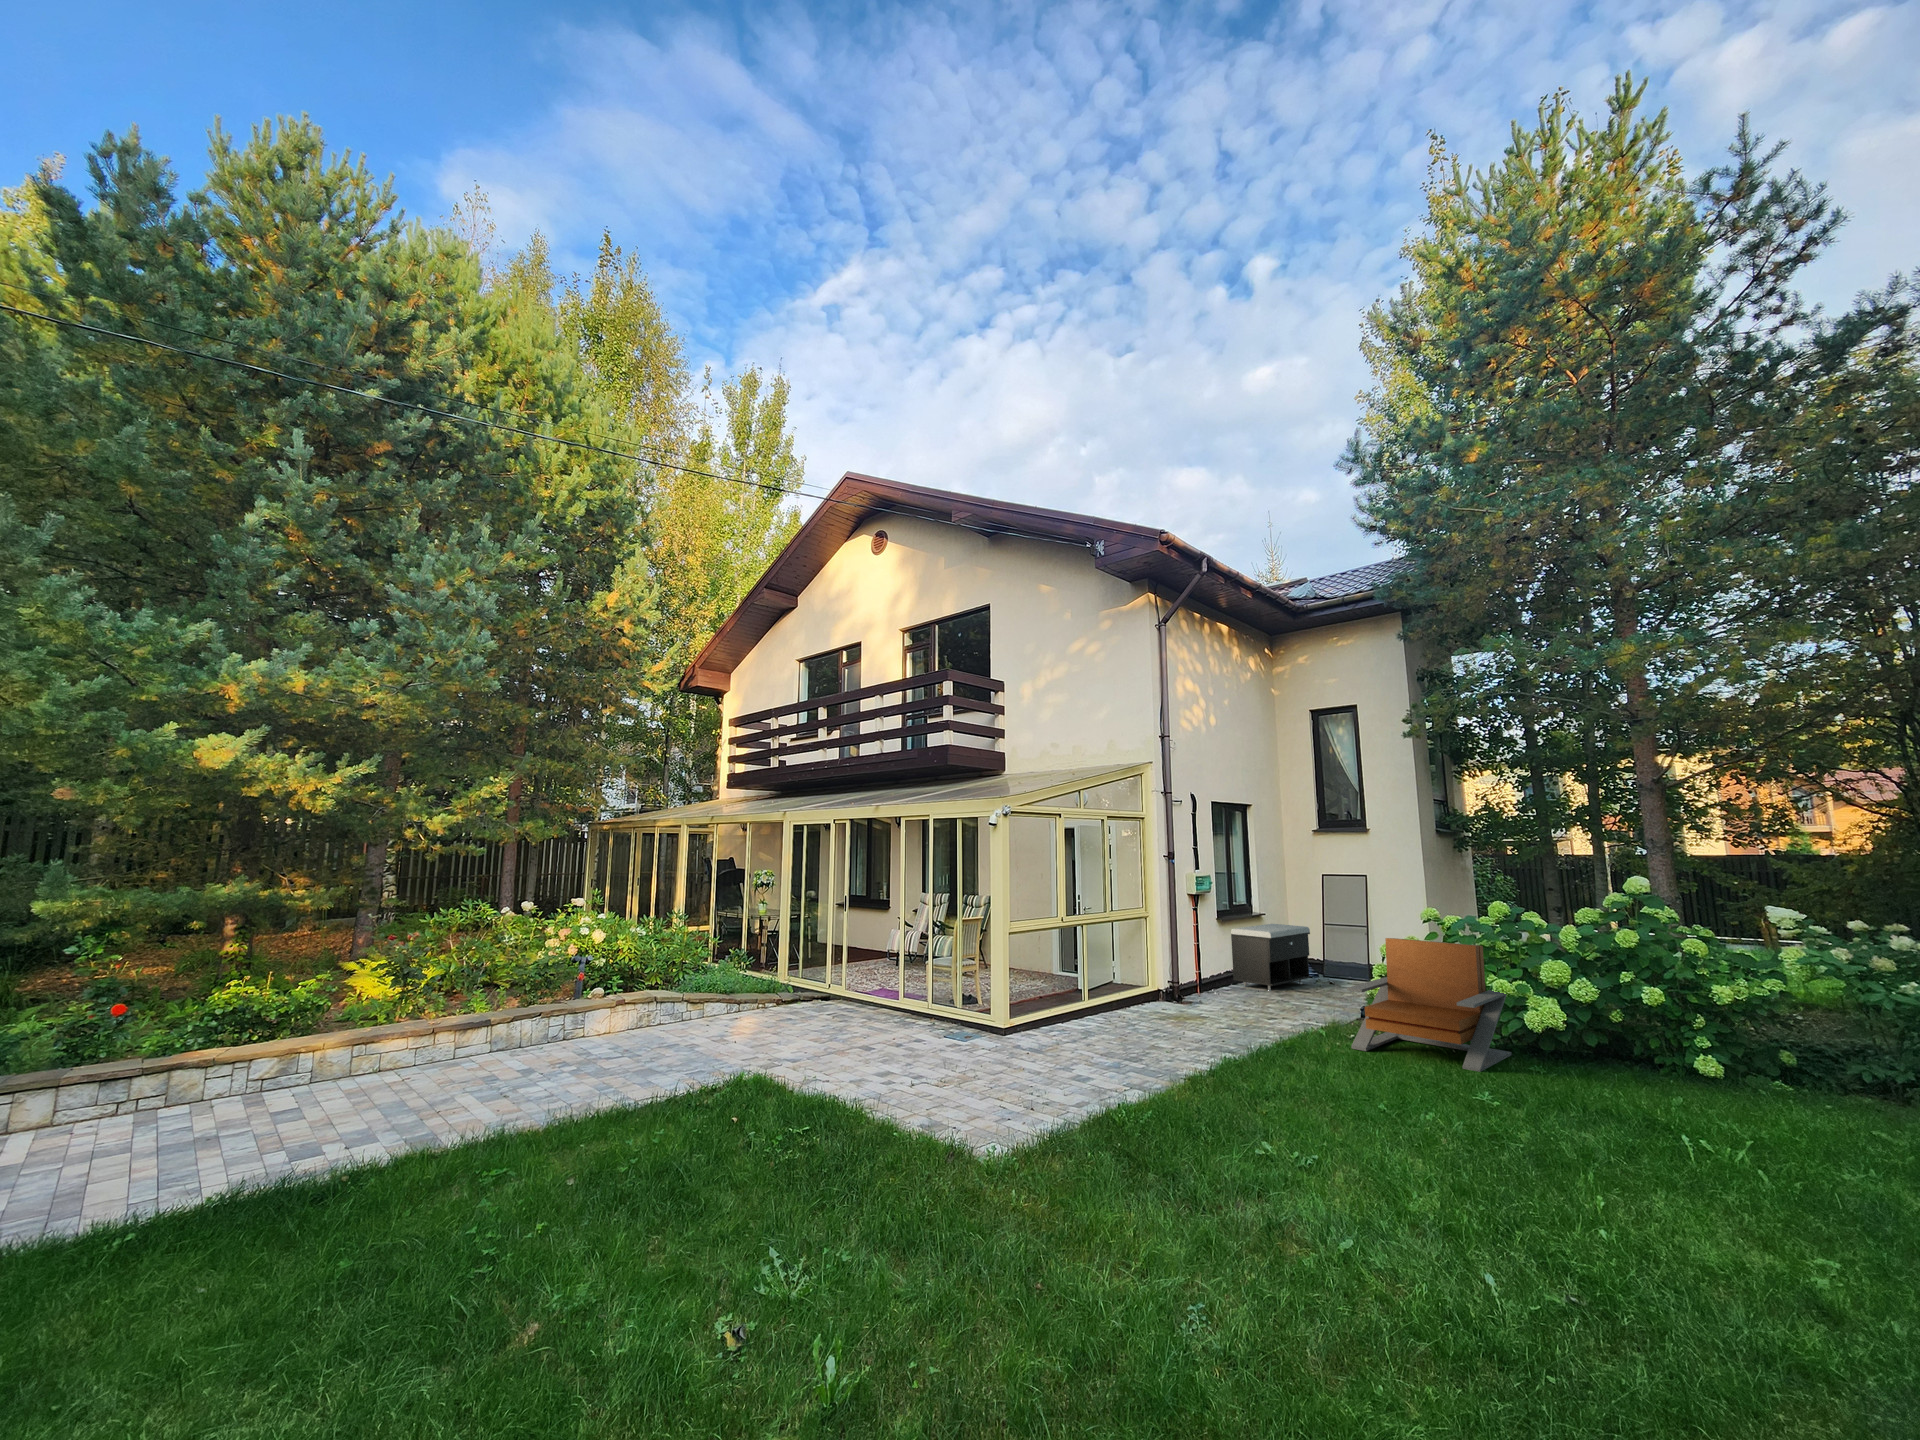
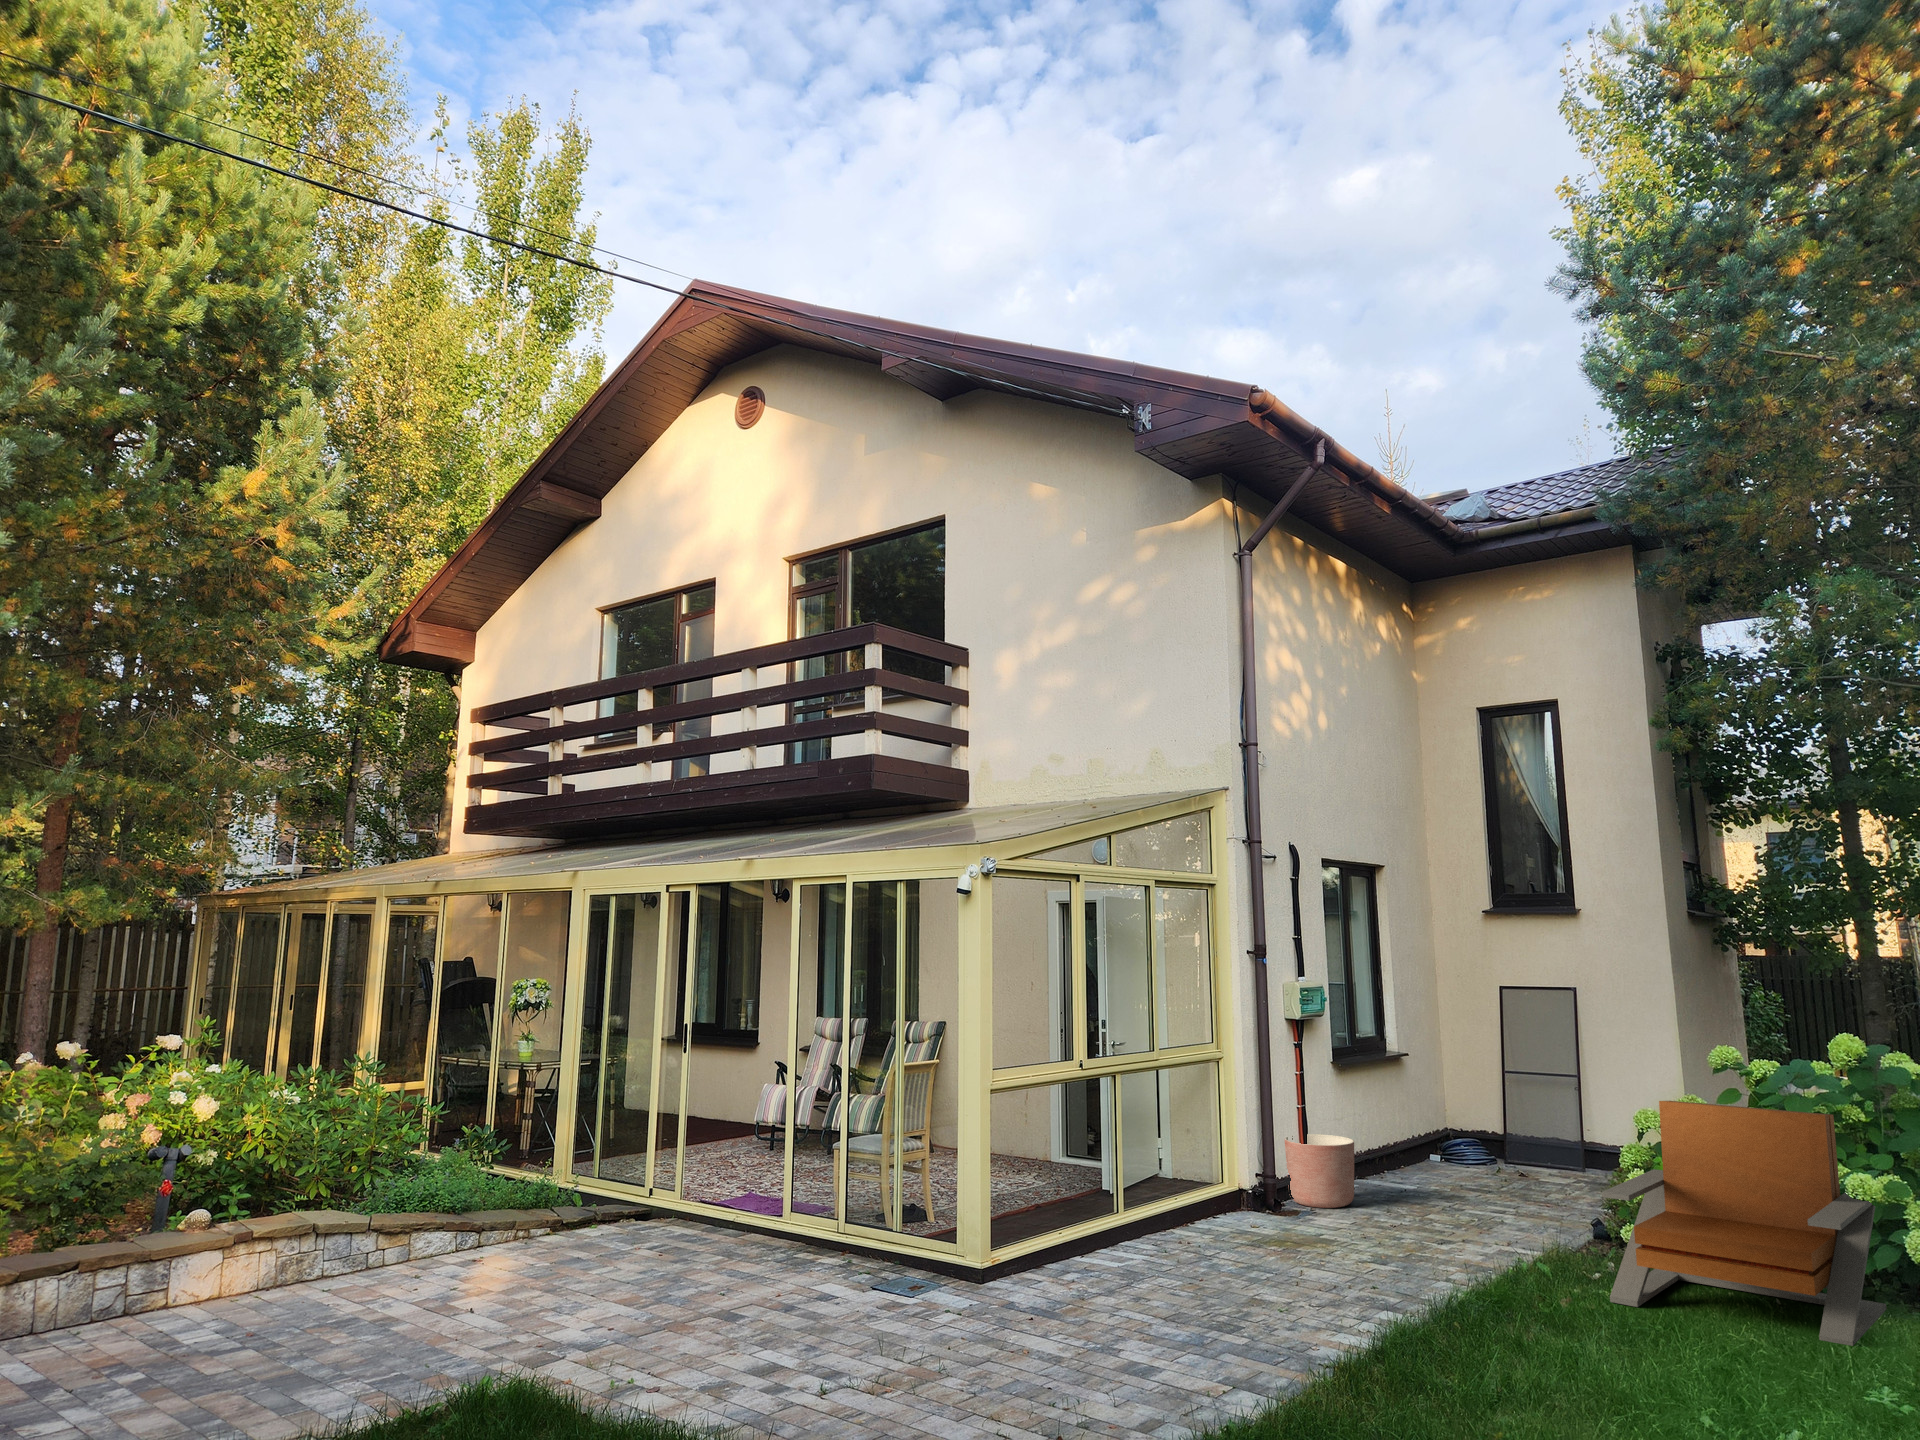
storage bench: present [1231,924,1311,991] -> none [1356,1070,1487,1188]
planter: none [1185,959,1225,1000] -> present [1285,1134,1354,1208]

